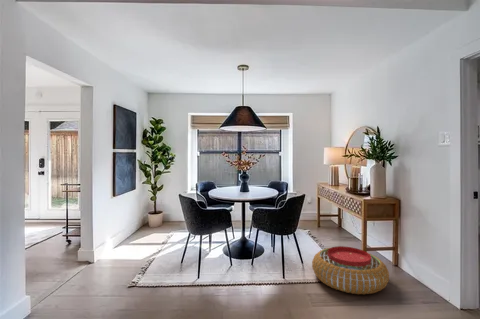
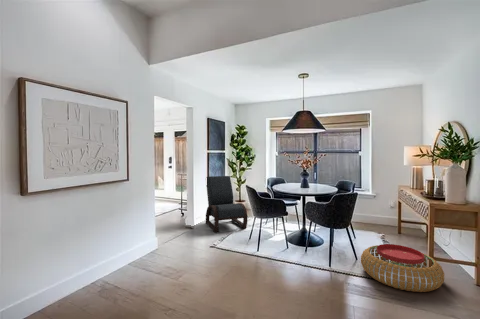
lounge chair: none [112,182,173,258] -> present [205,176,248,232]

